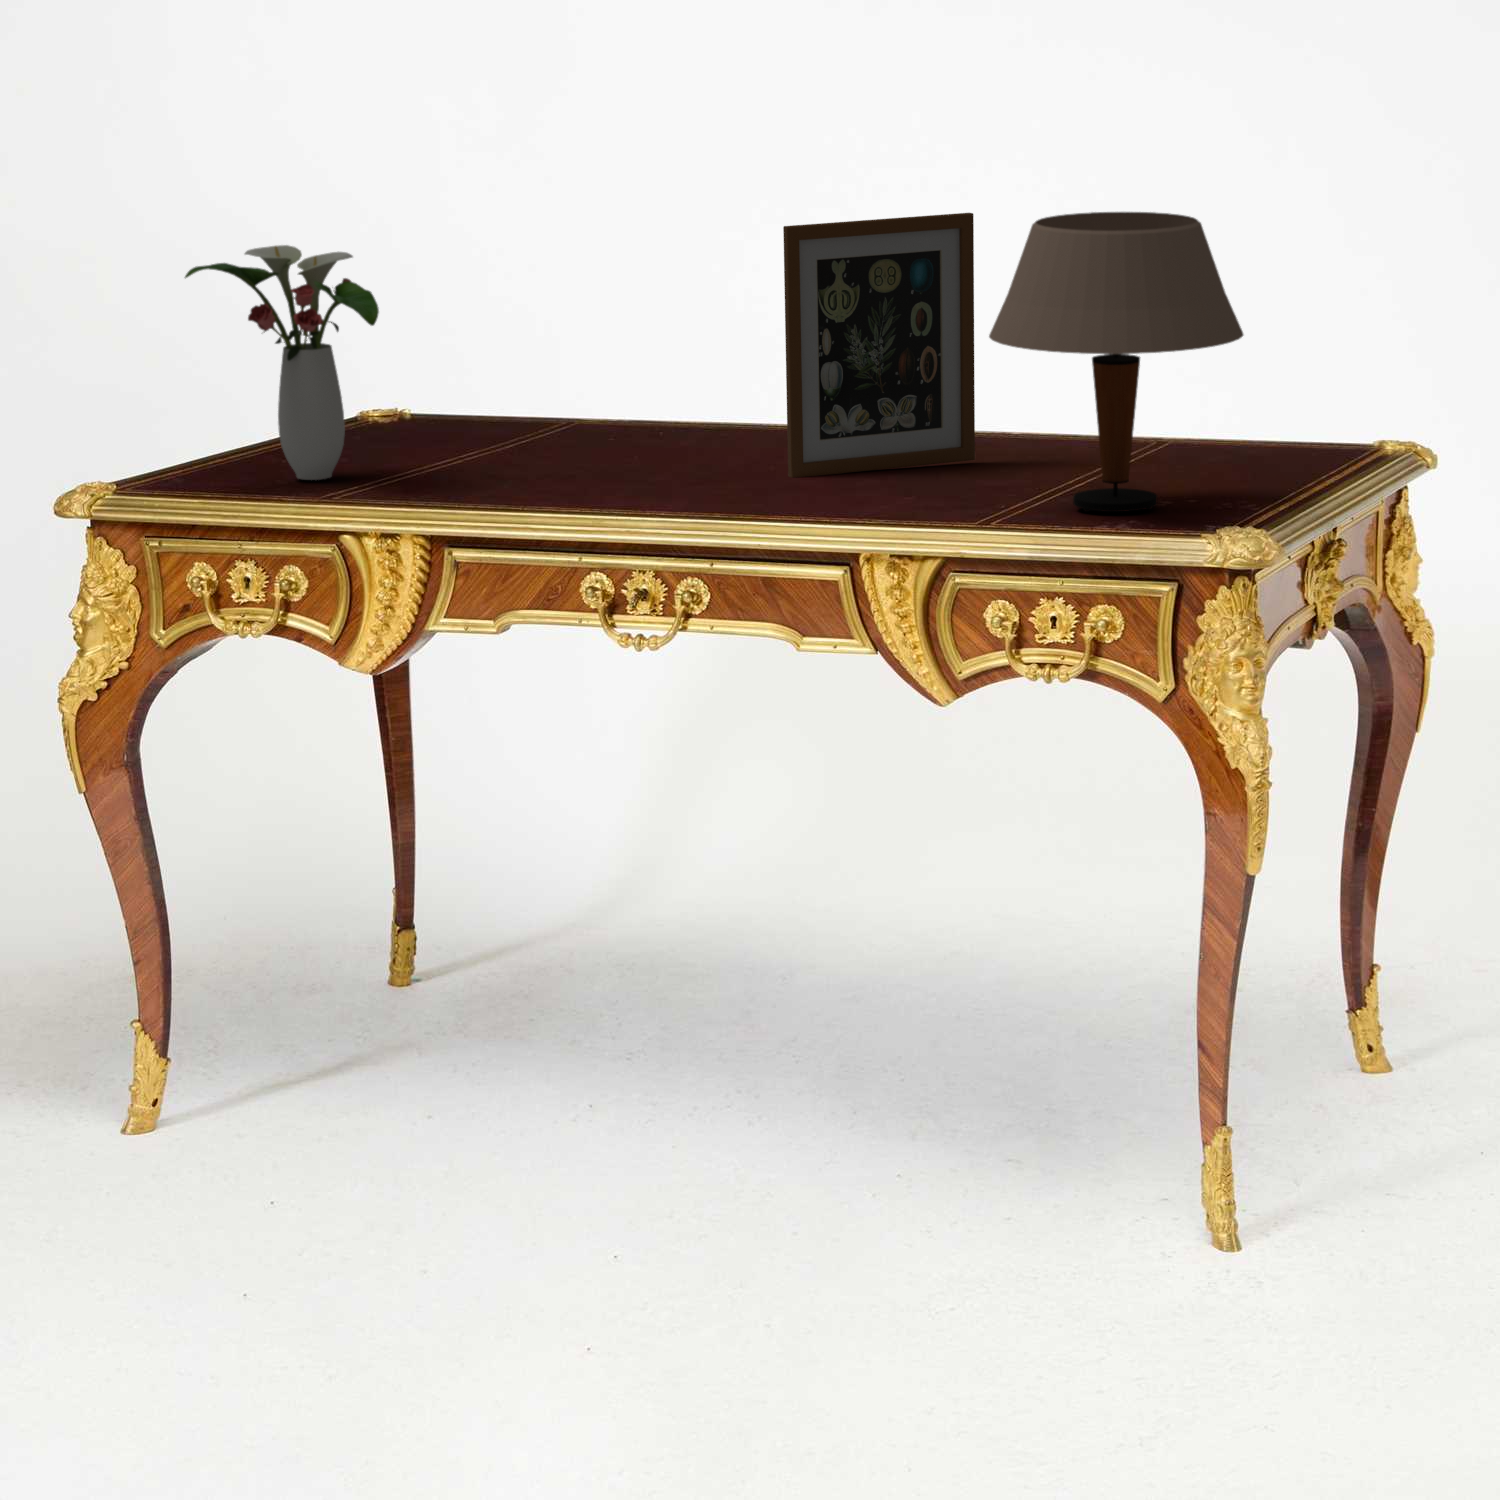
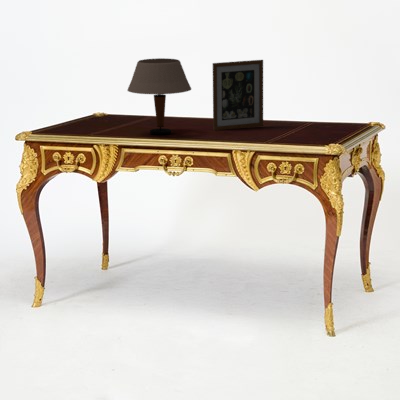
table lamp: present [989,212,1243,512] -> present [128,58,191,134]
flower arrangement: present [185,245,379,480] -> none [52,67,104,131]

